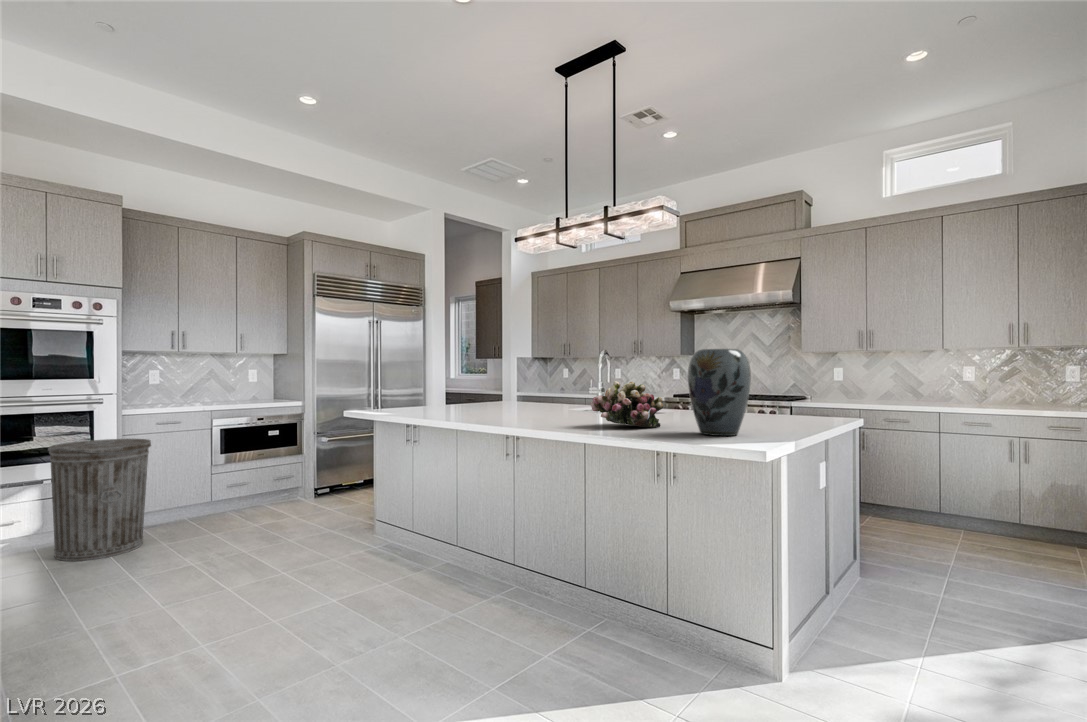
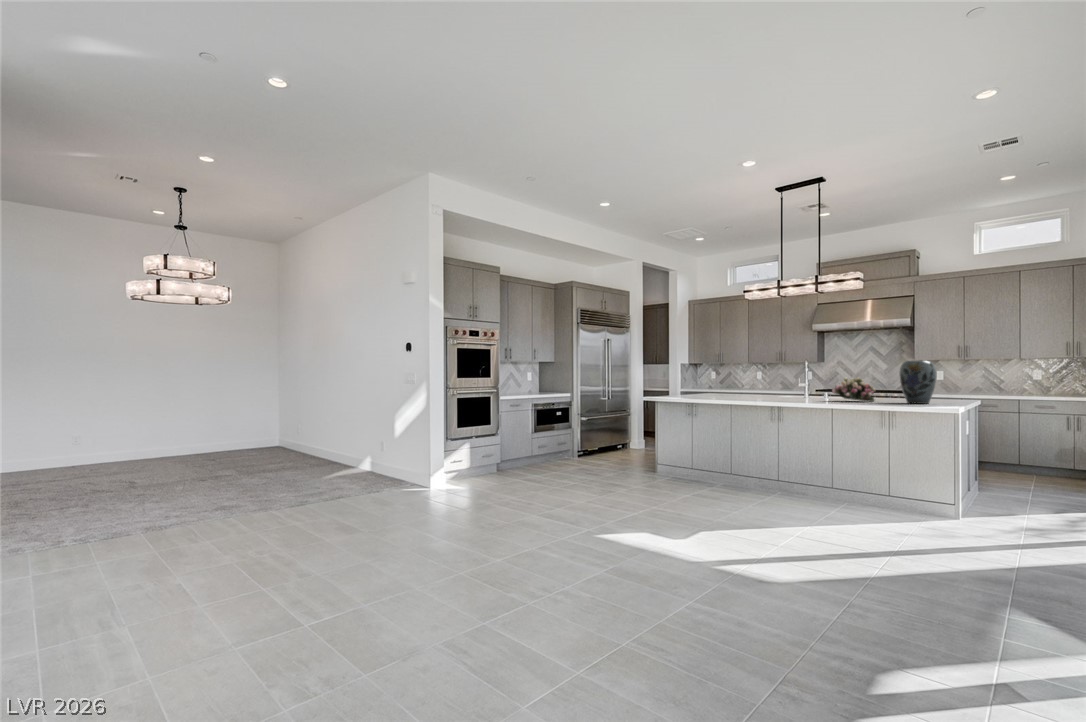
trash can: present [48,439,151,561] -> none [481,413,528,480]

